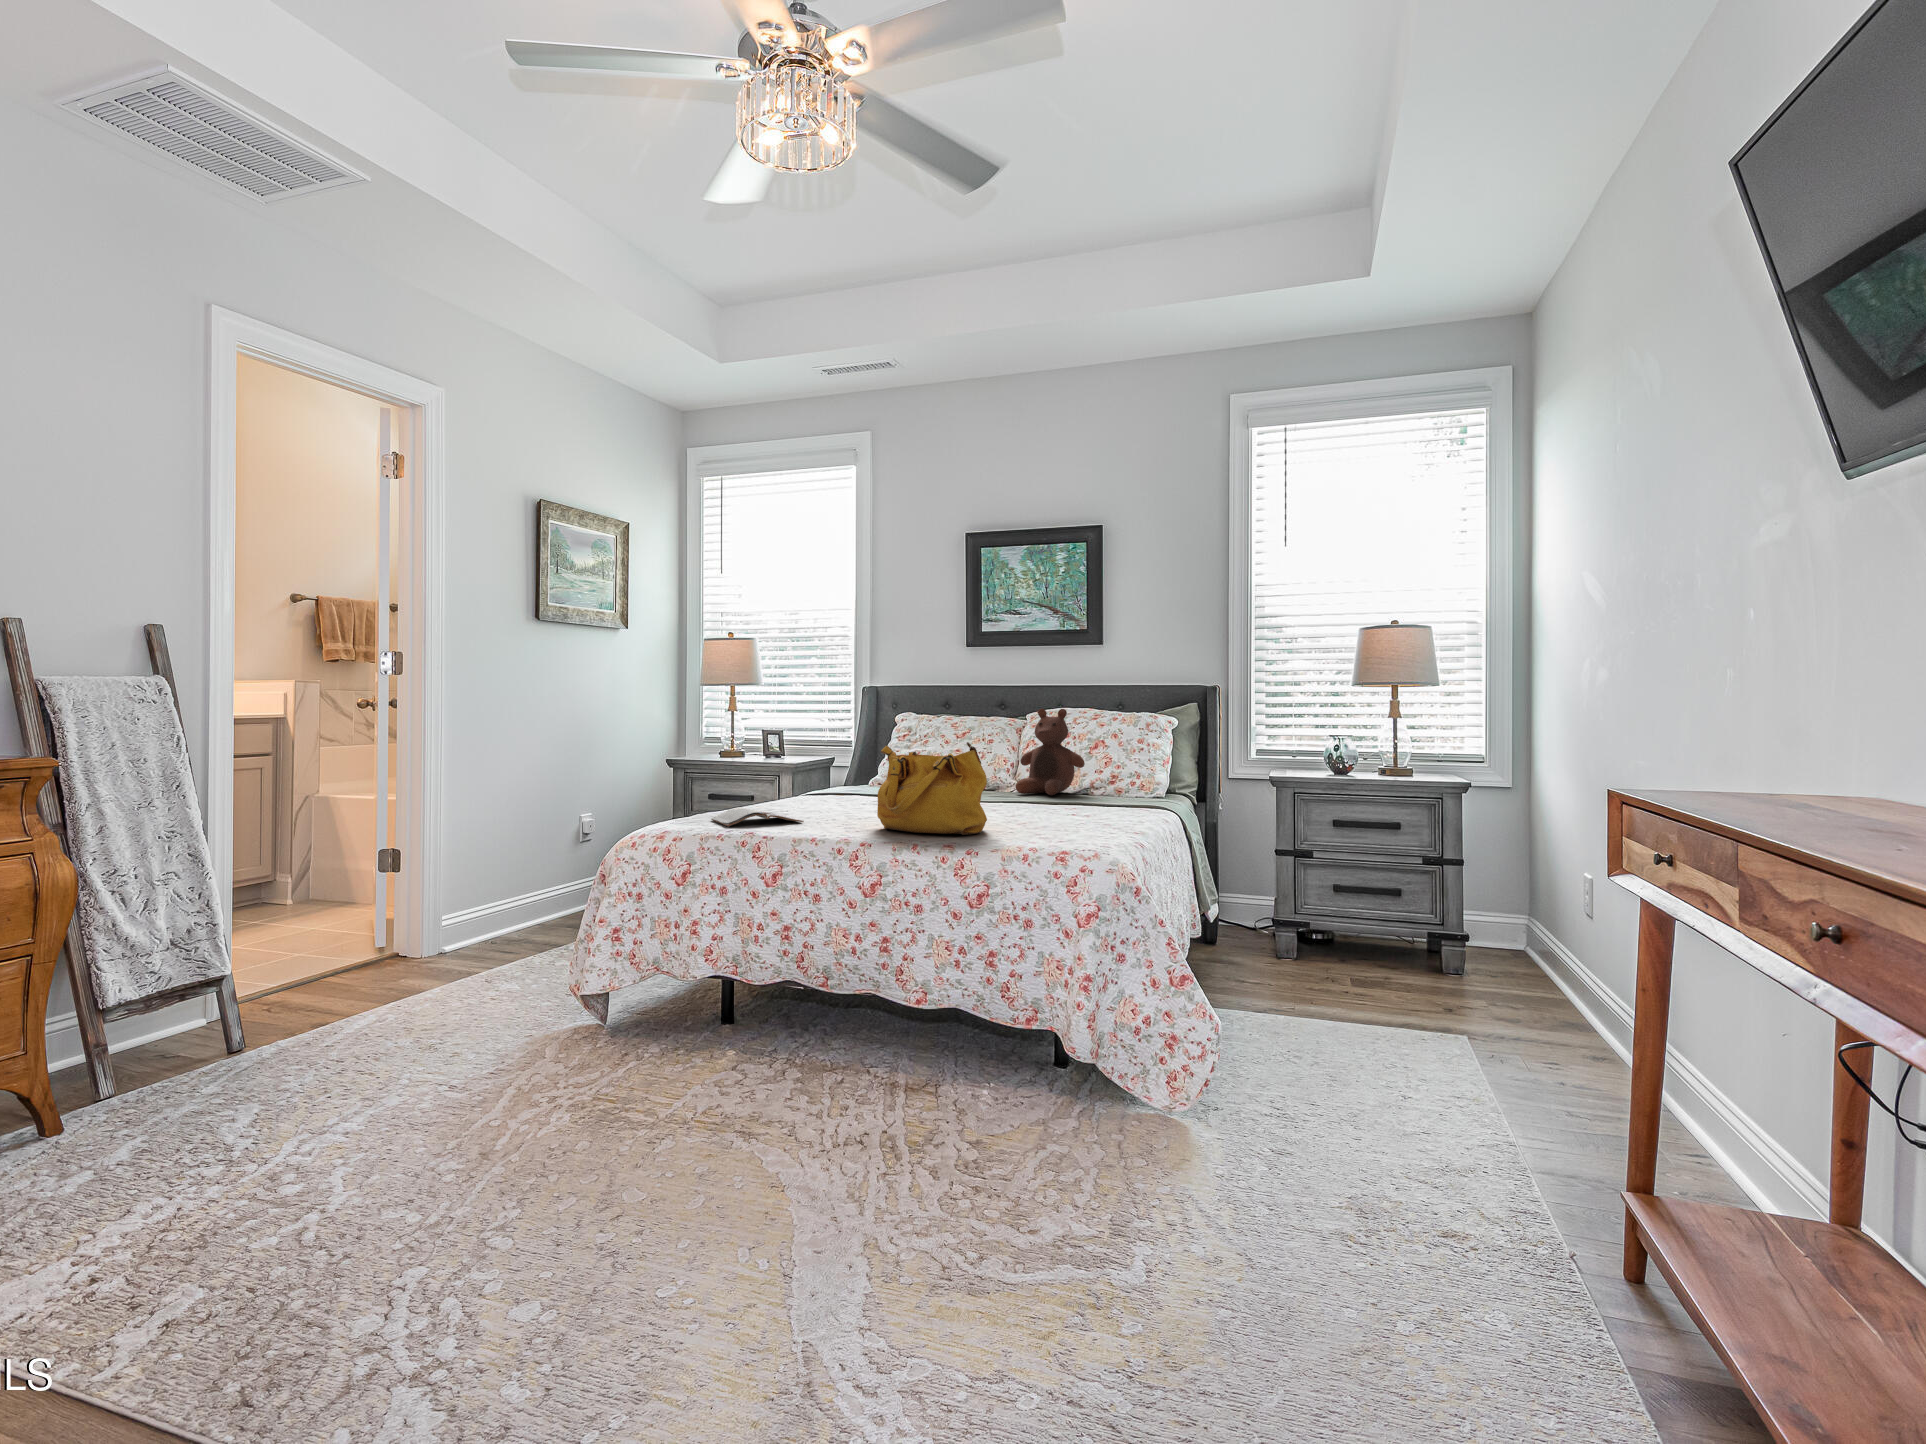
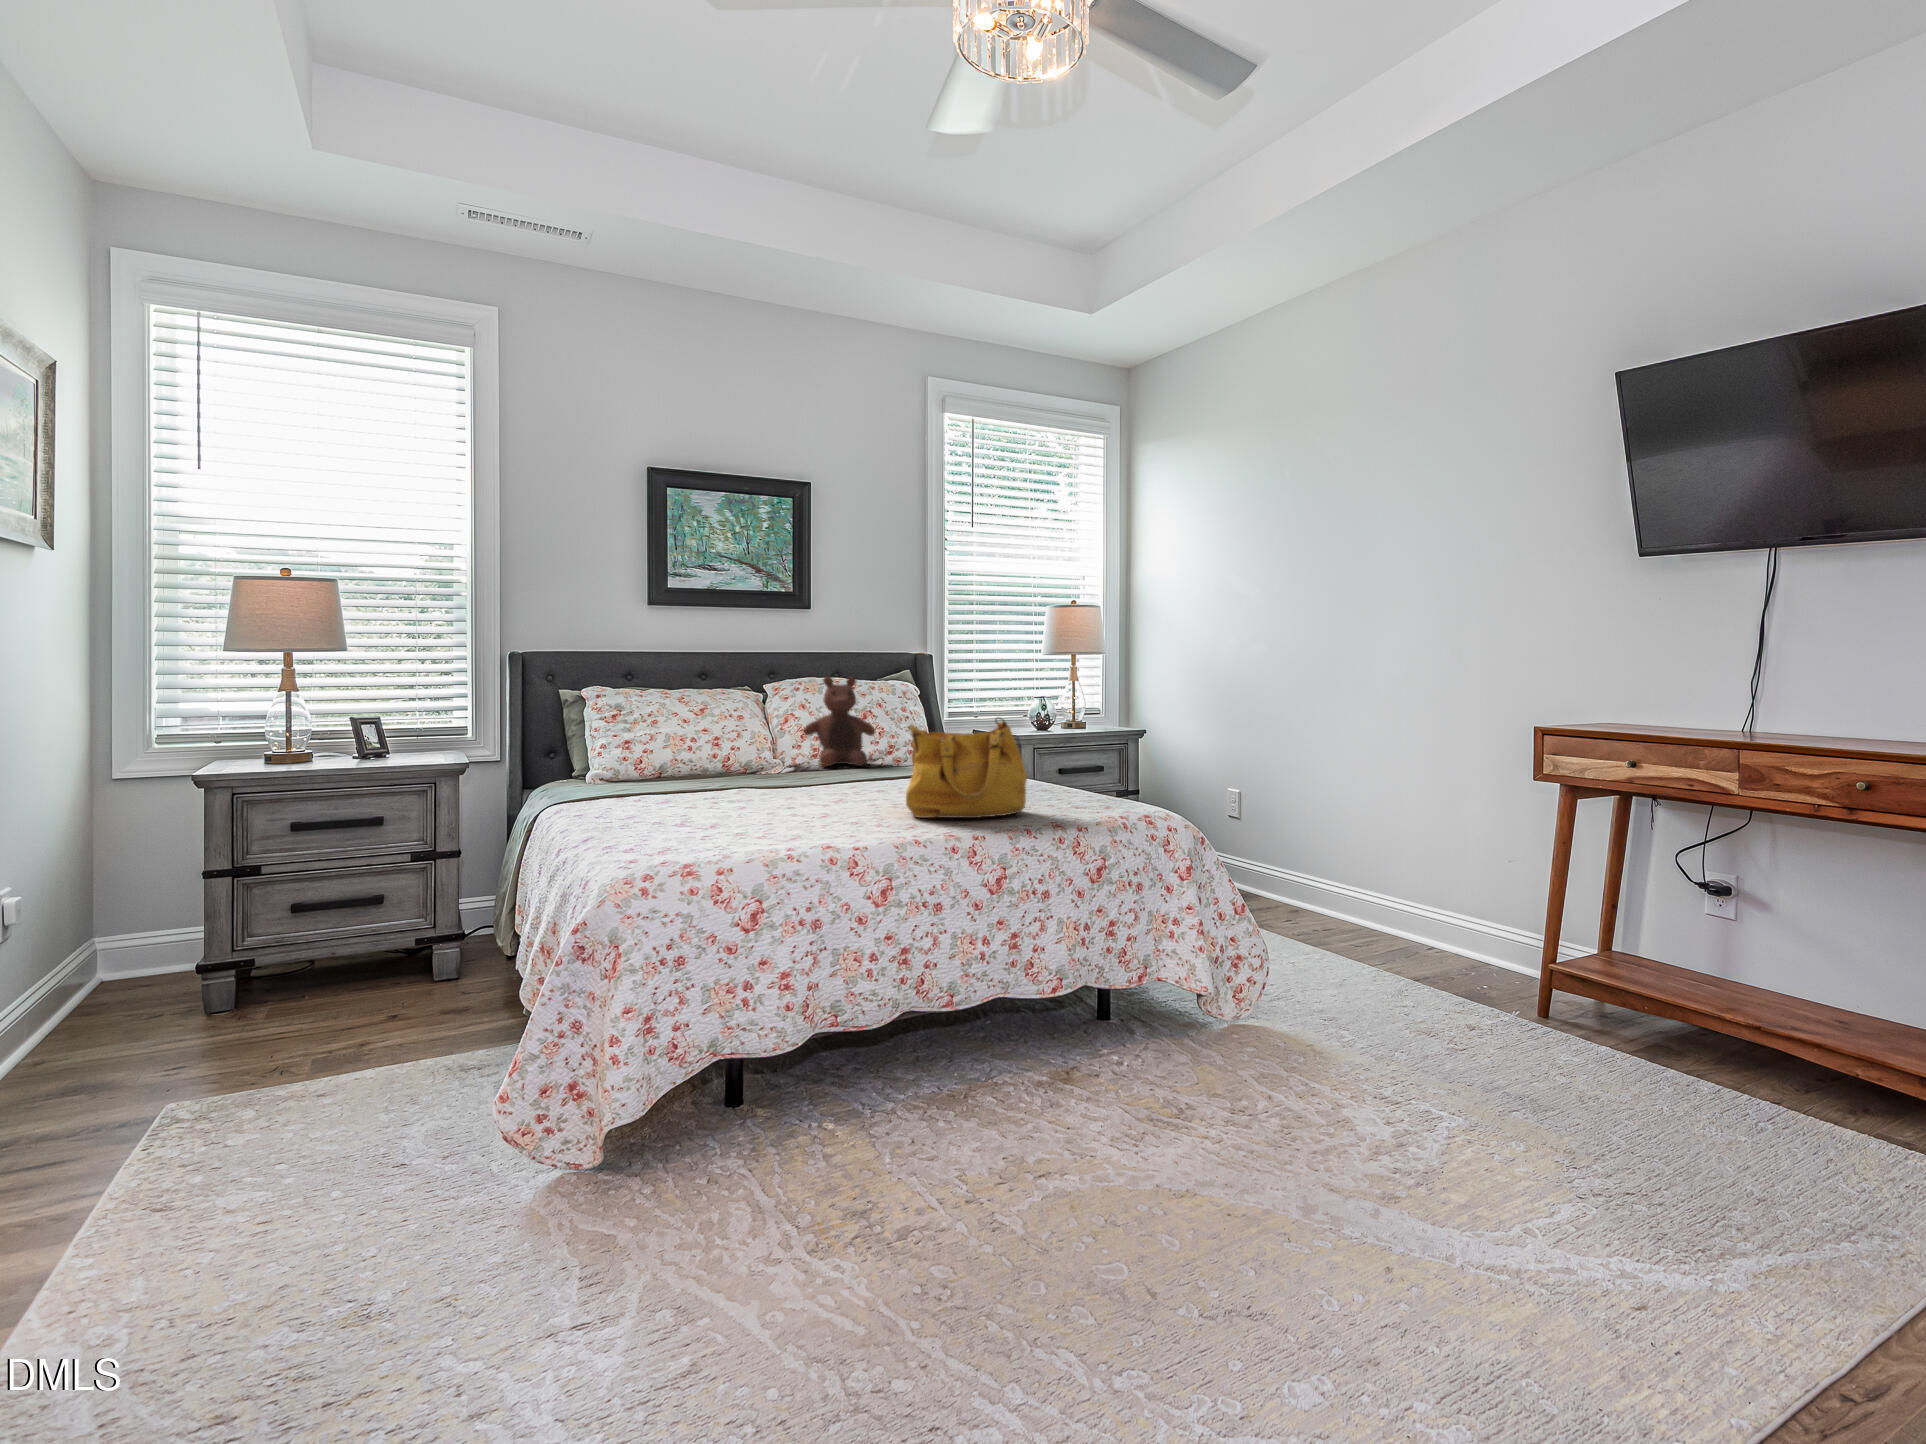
magazine: present [711,807,804,826] -> none [700,814,815,840]

